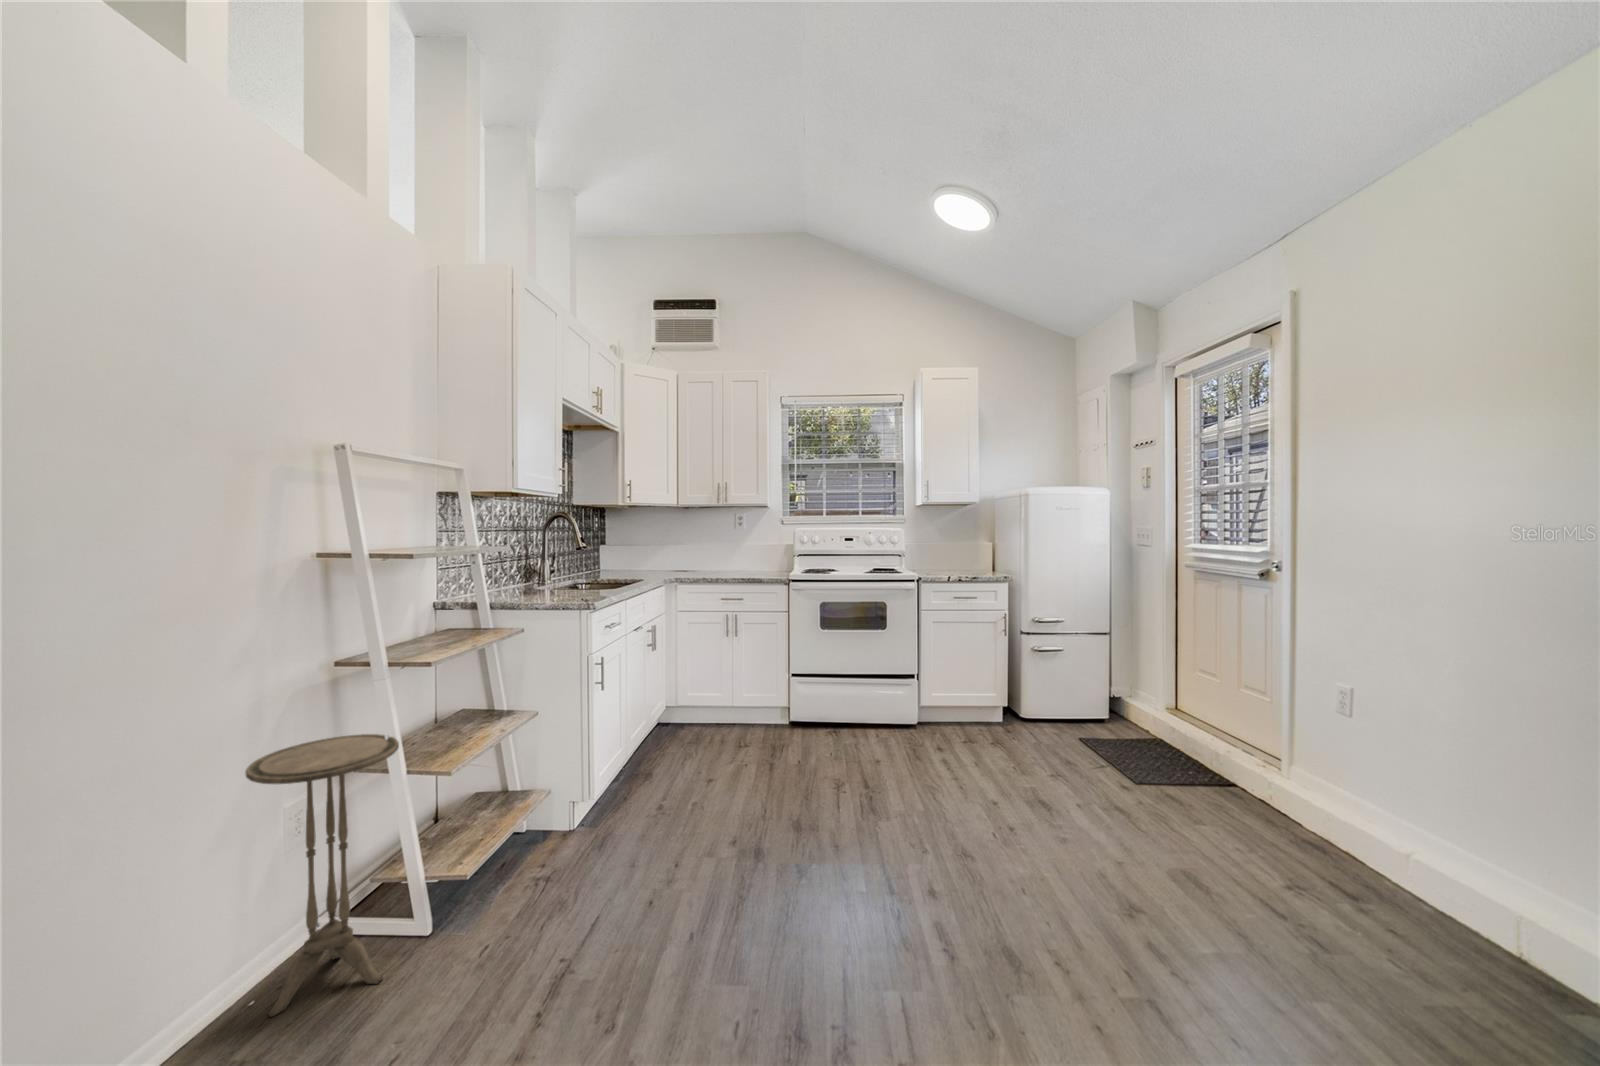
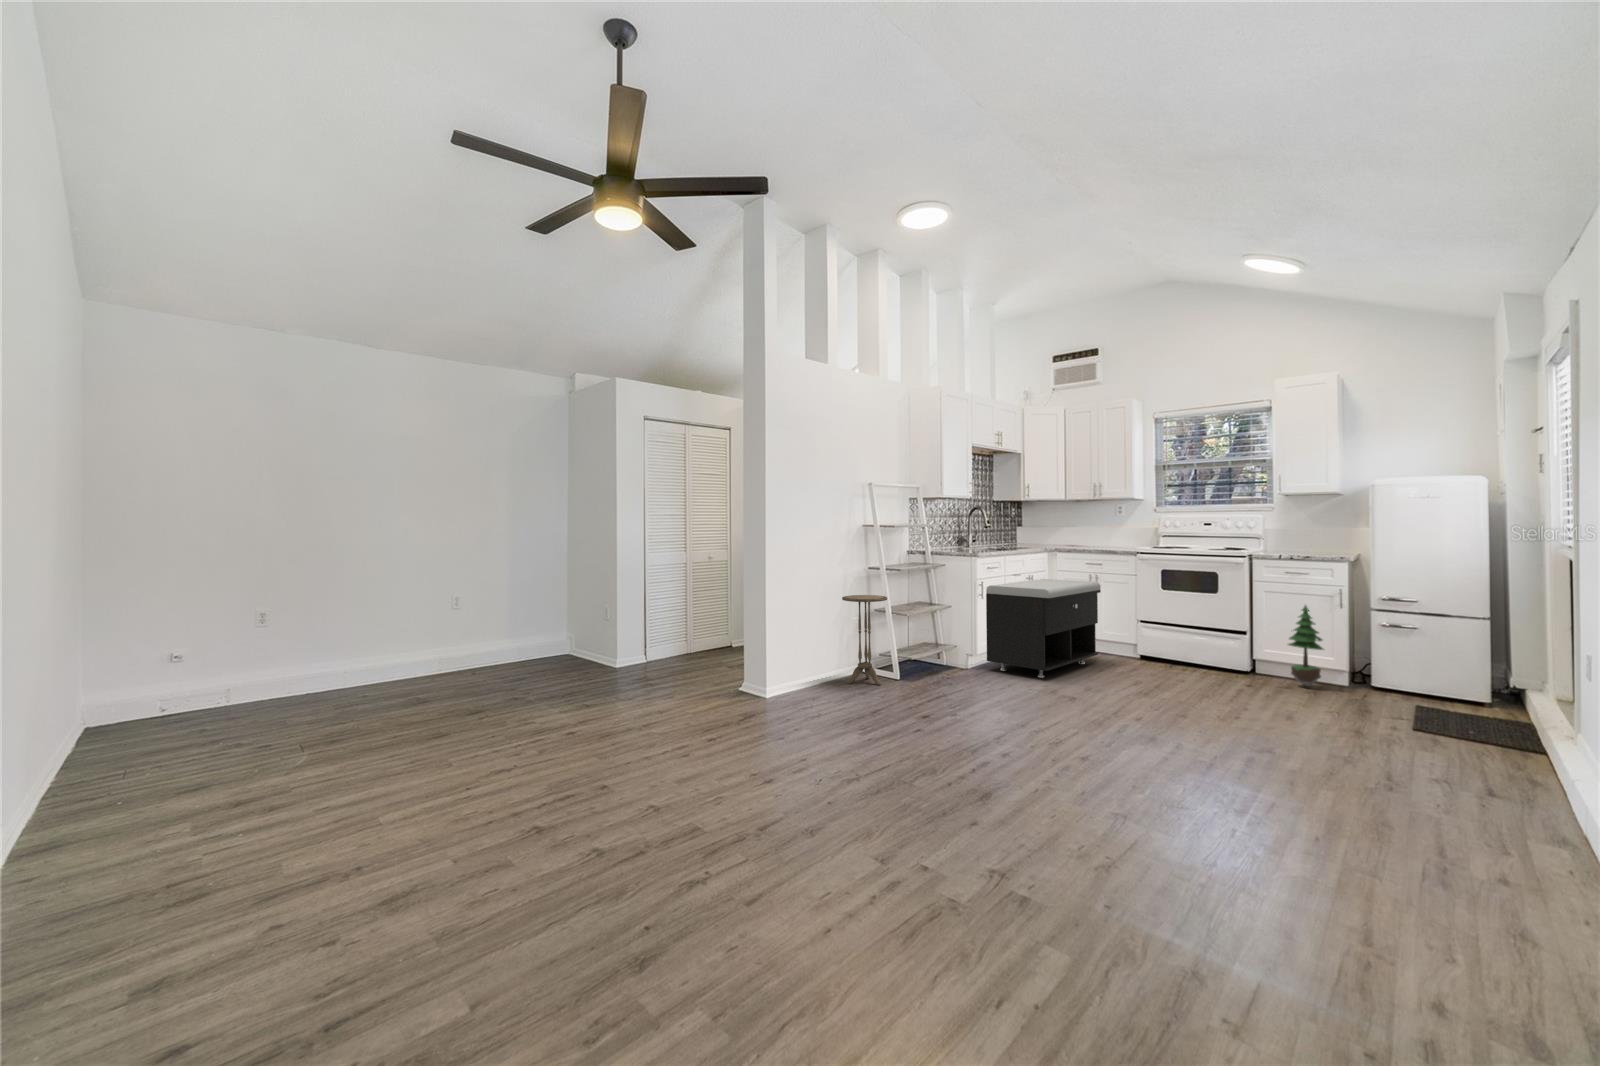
storage bench: none [607,628,757,814] -> present [986,579,1101,678]
potted tree: none [964,637,1001,736] -> present [1288,606,1323,687]

